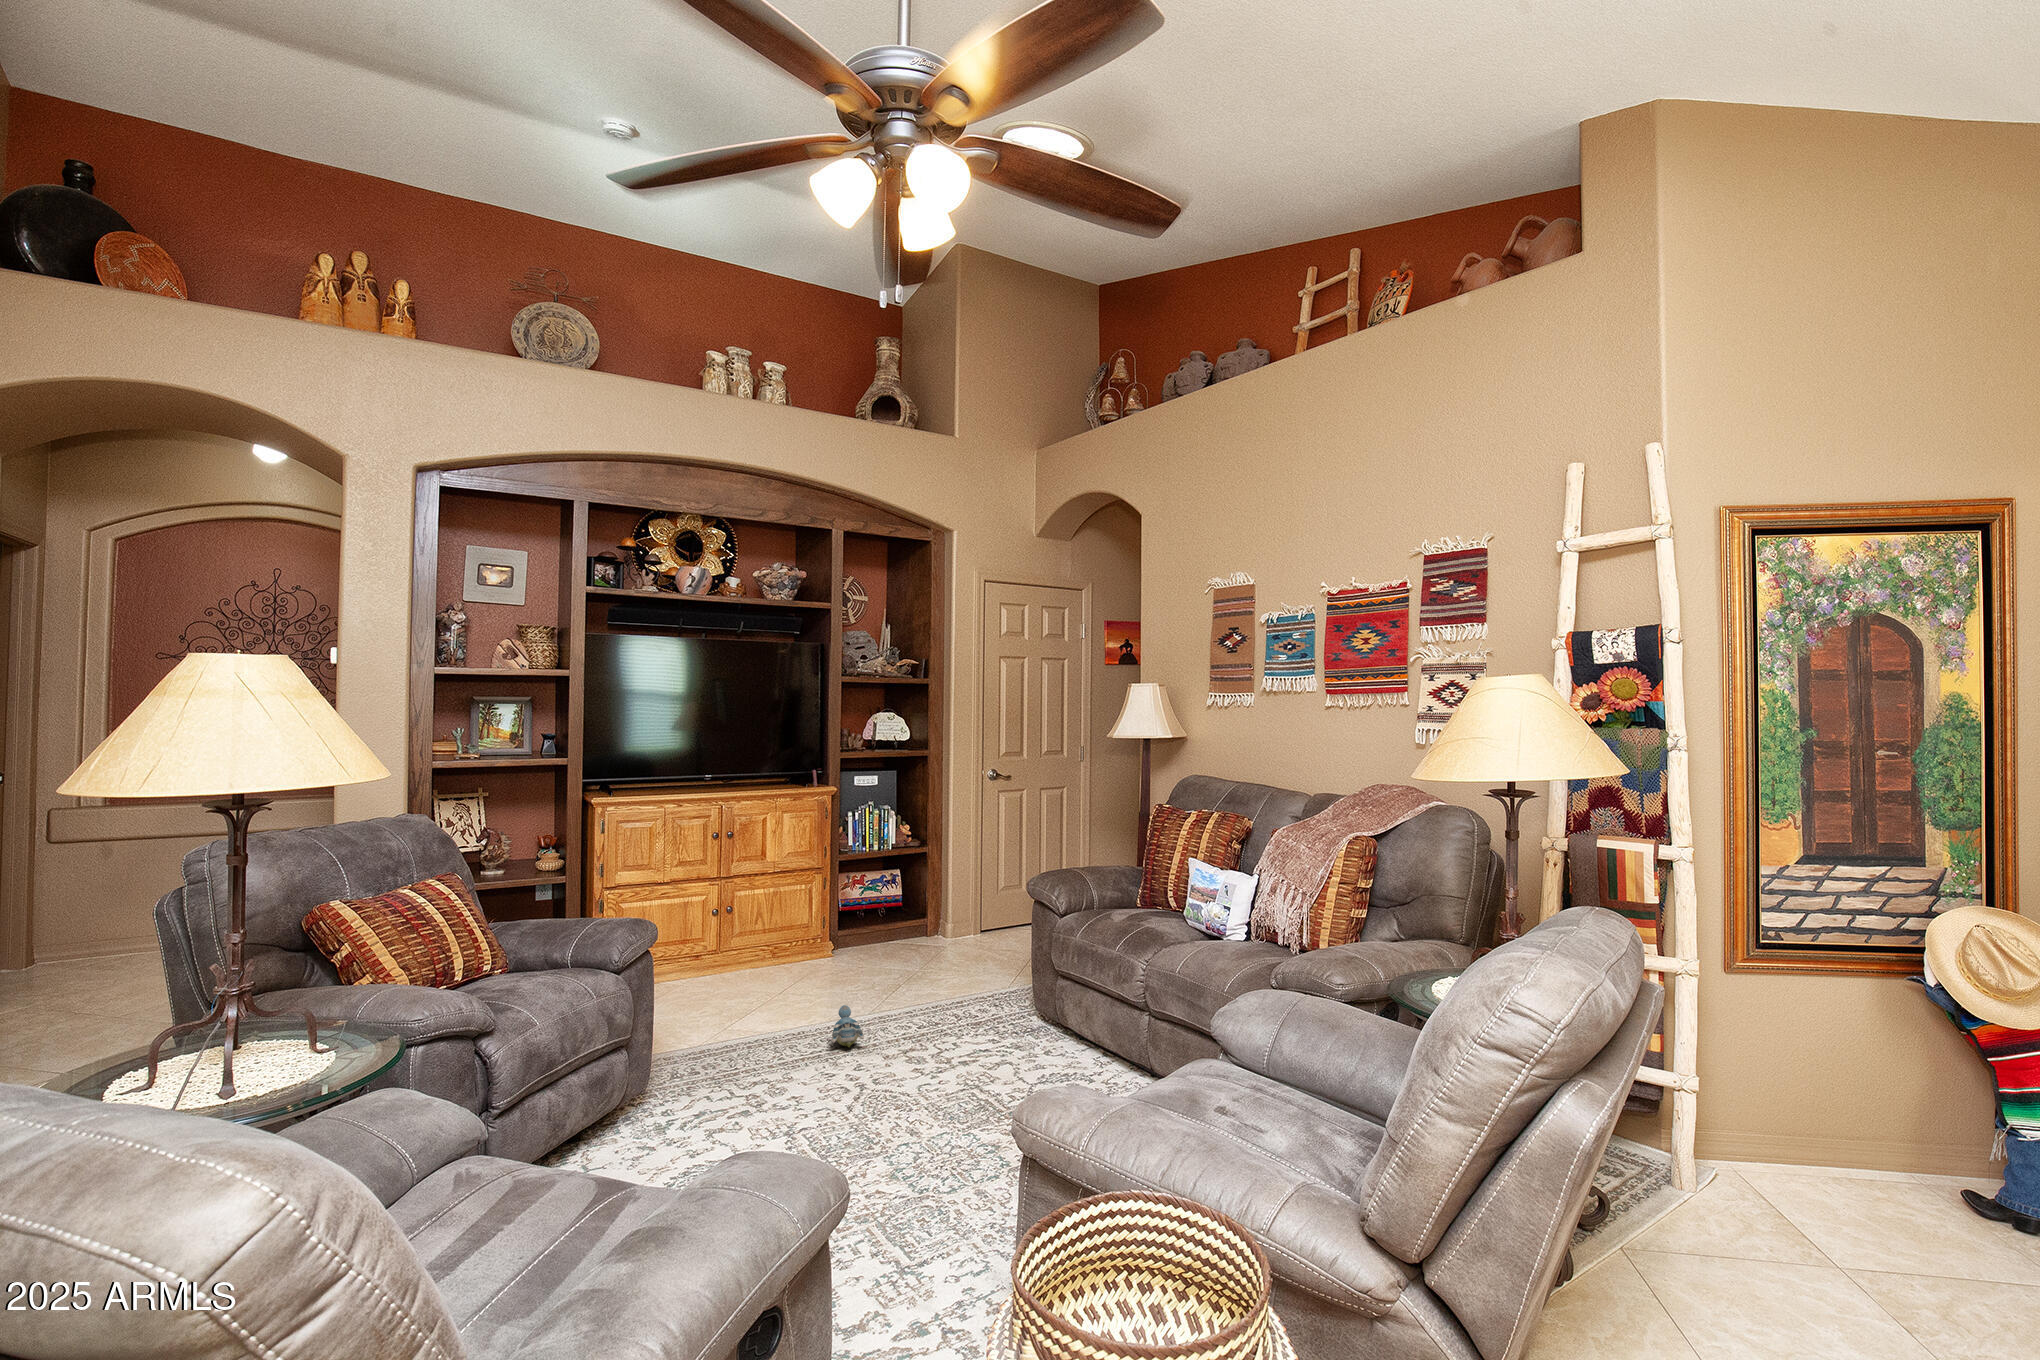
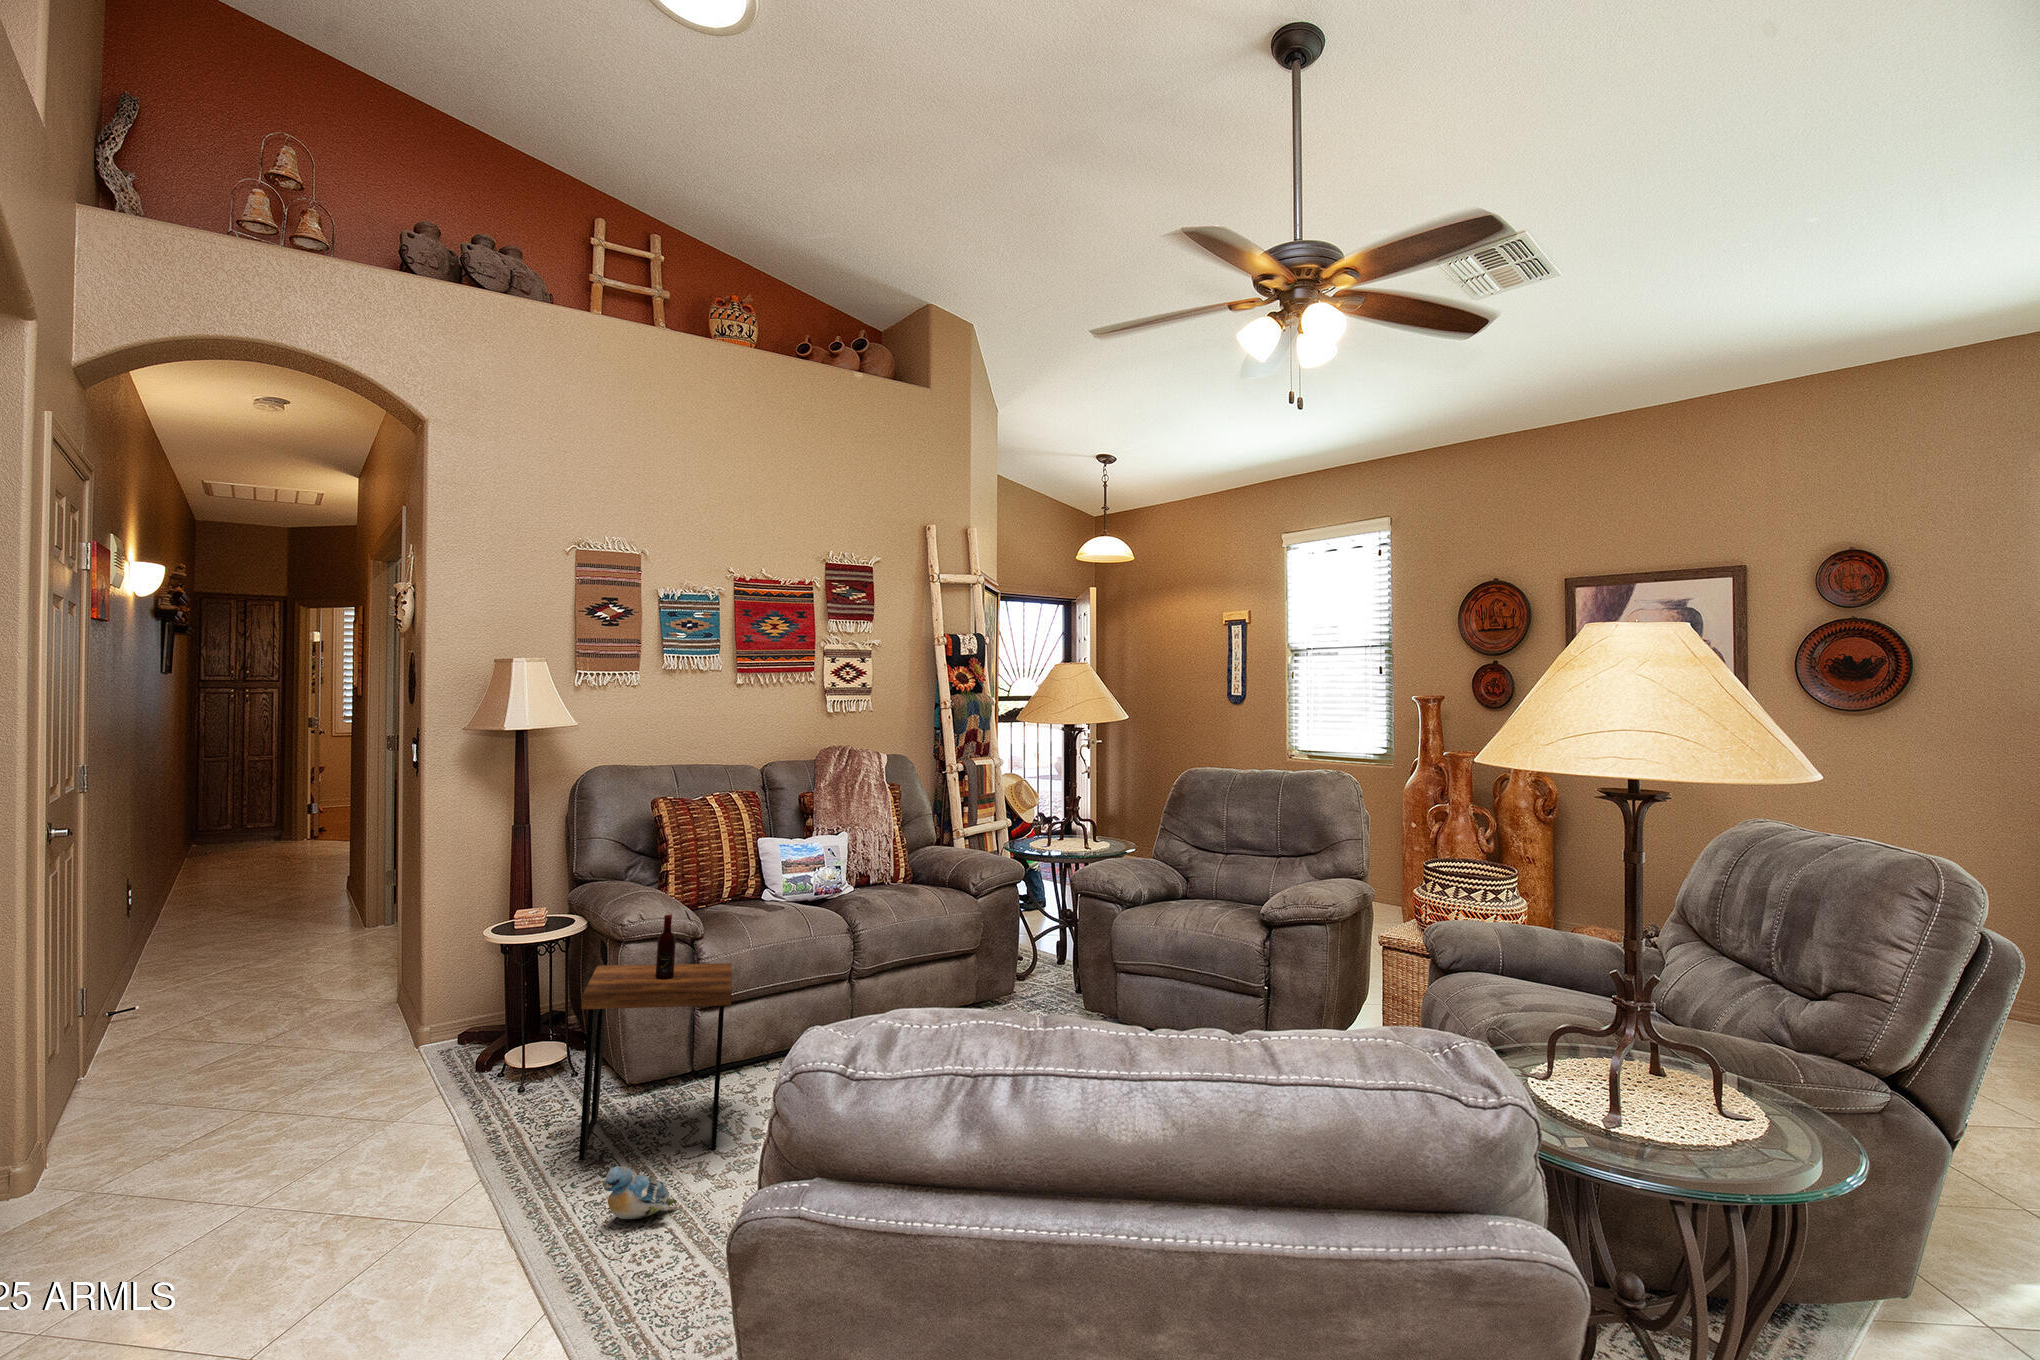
side table: none [923,875,1025,1056] -> present [579,915,732,1160]

